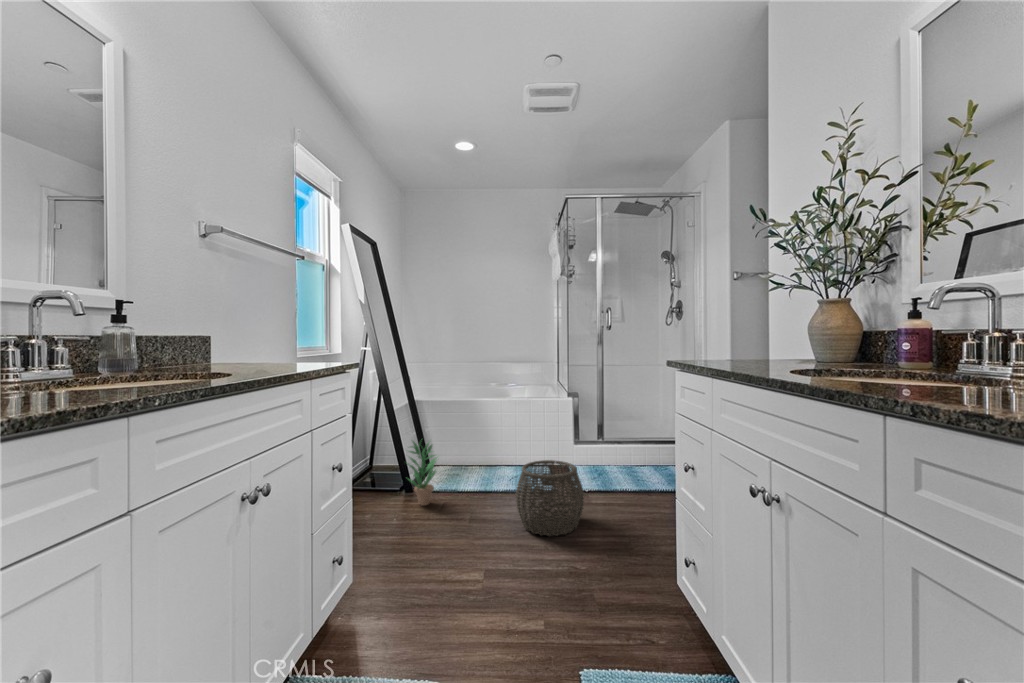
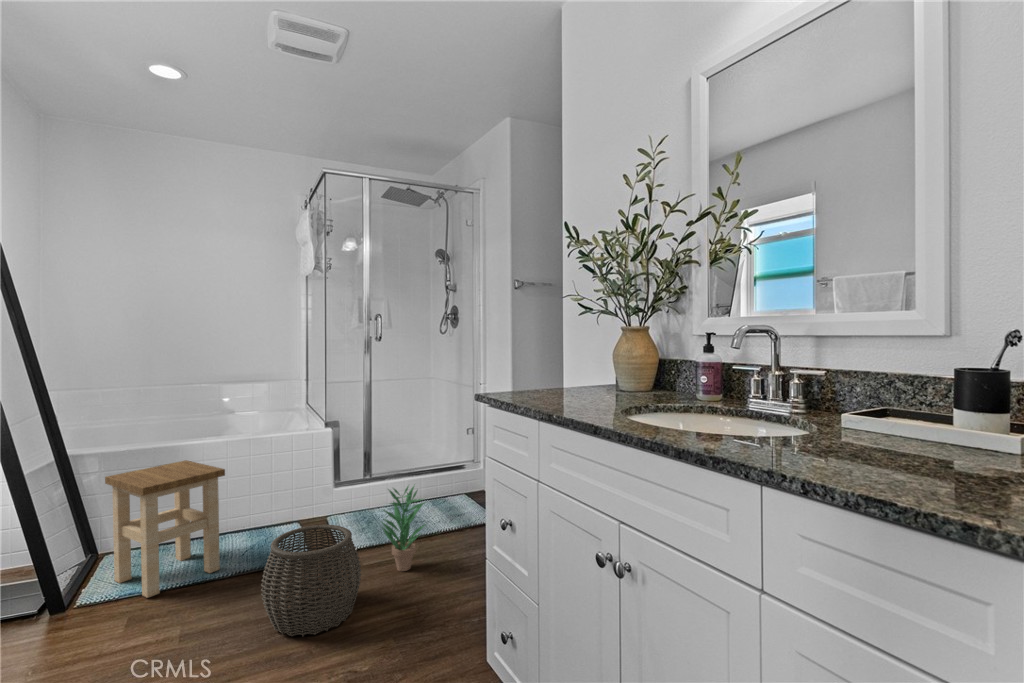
stool: none [434,409,499,493] -> present [105,460,225,598]
potted plant: present [408,442,436,506] -> present [382,486,426,571]

